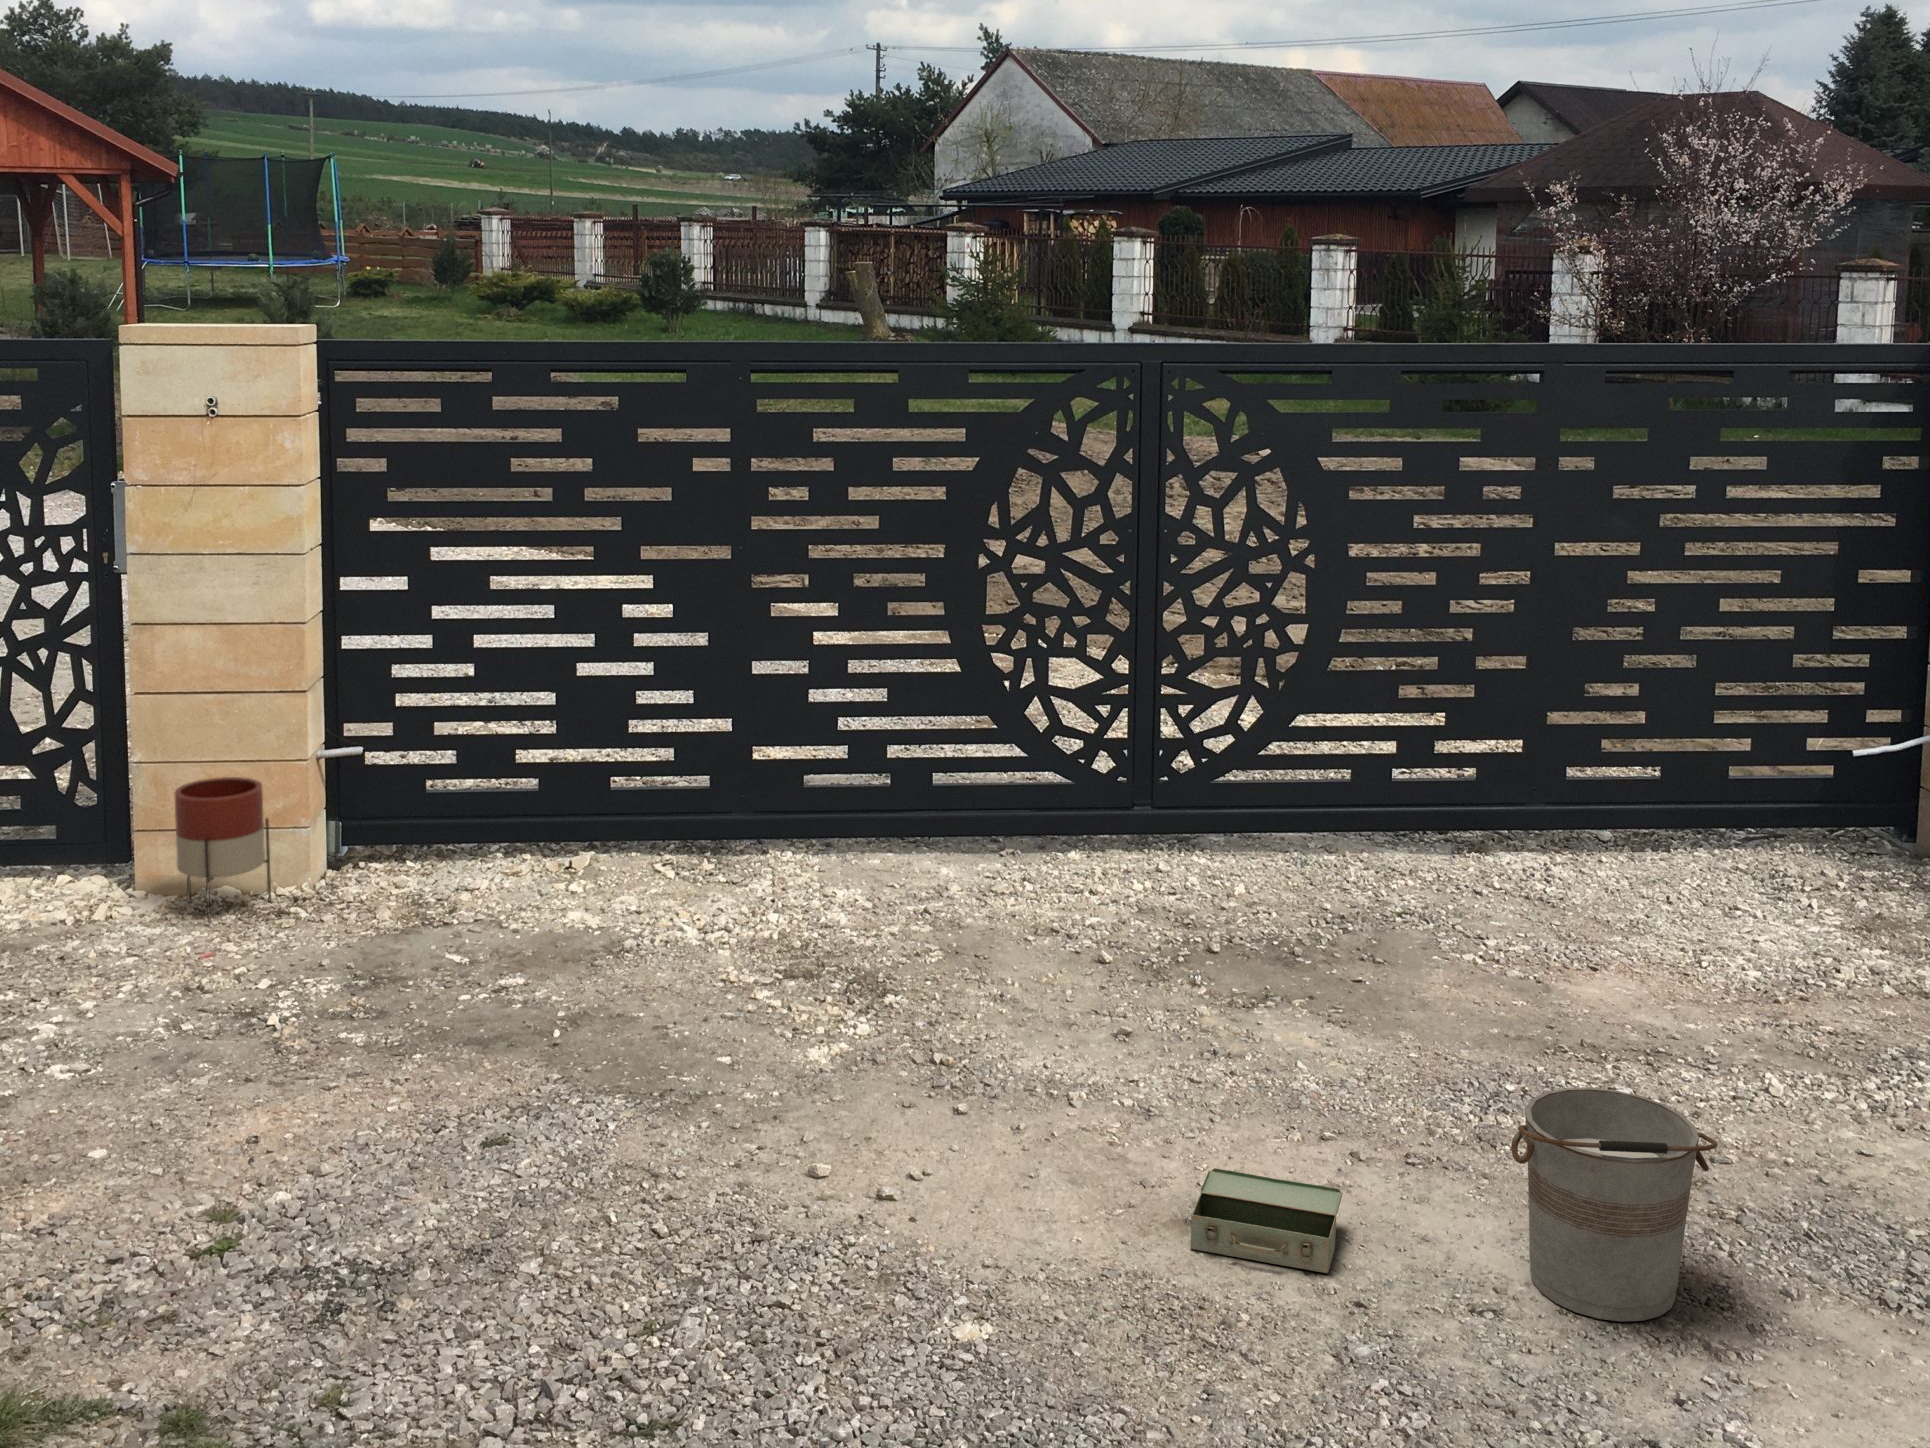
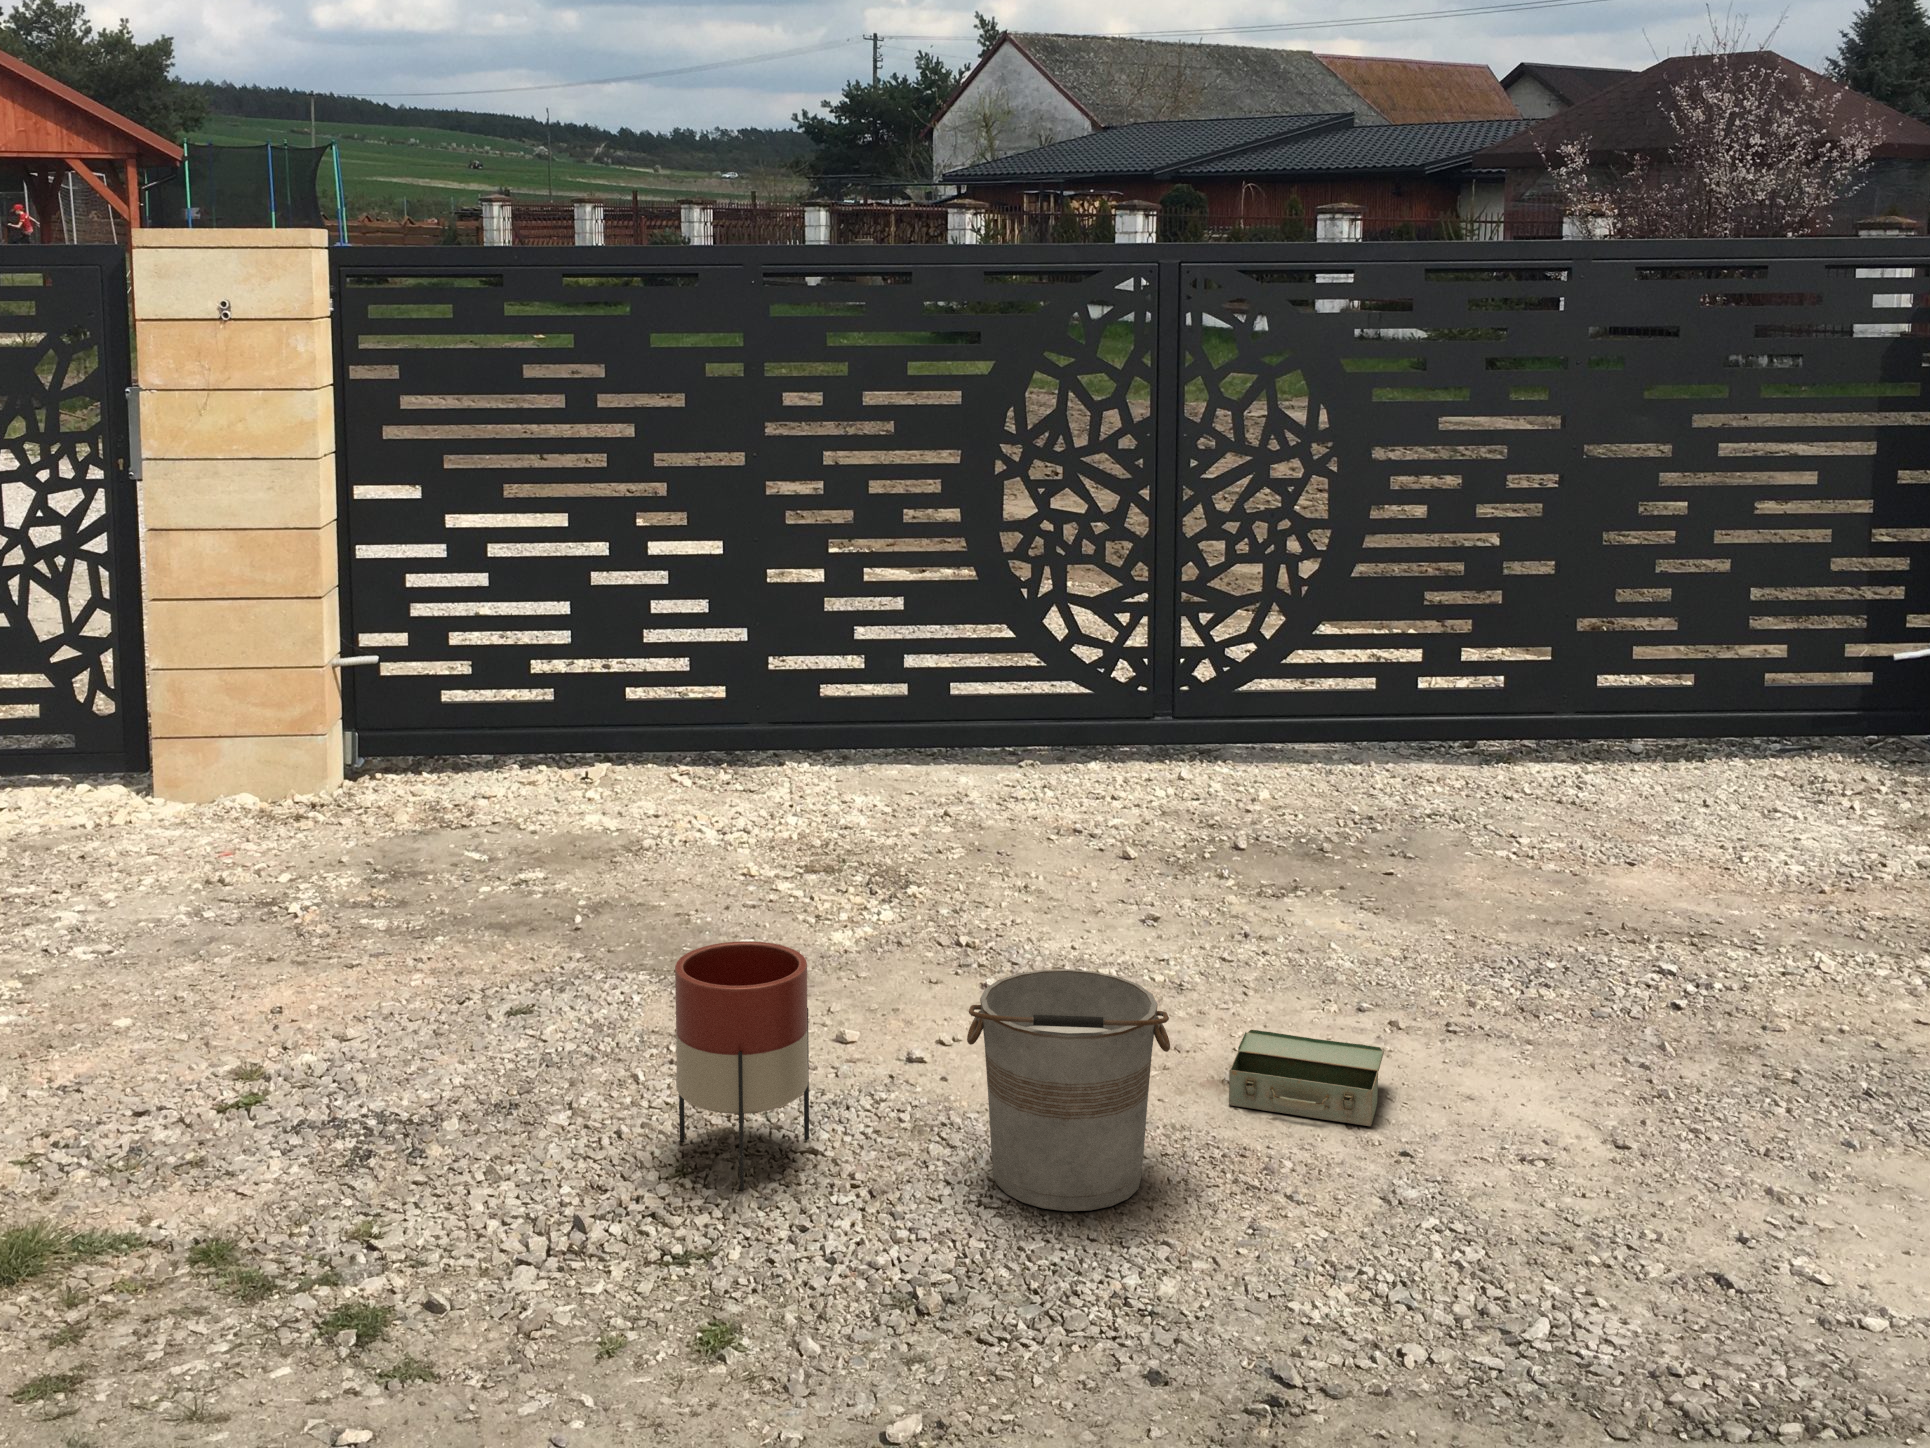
planter: present [175,777,271,924] -> present [675,941,809,1190]
bucket: present [1511,1088,1717,1322] -> present [967,969,1170,1211]

